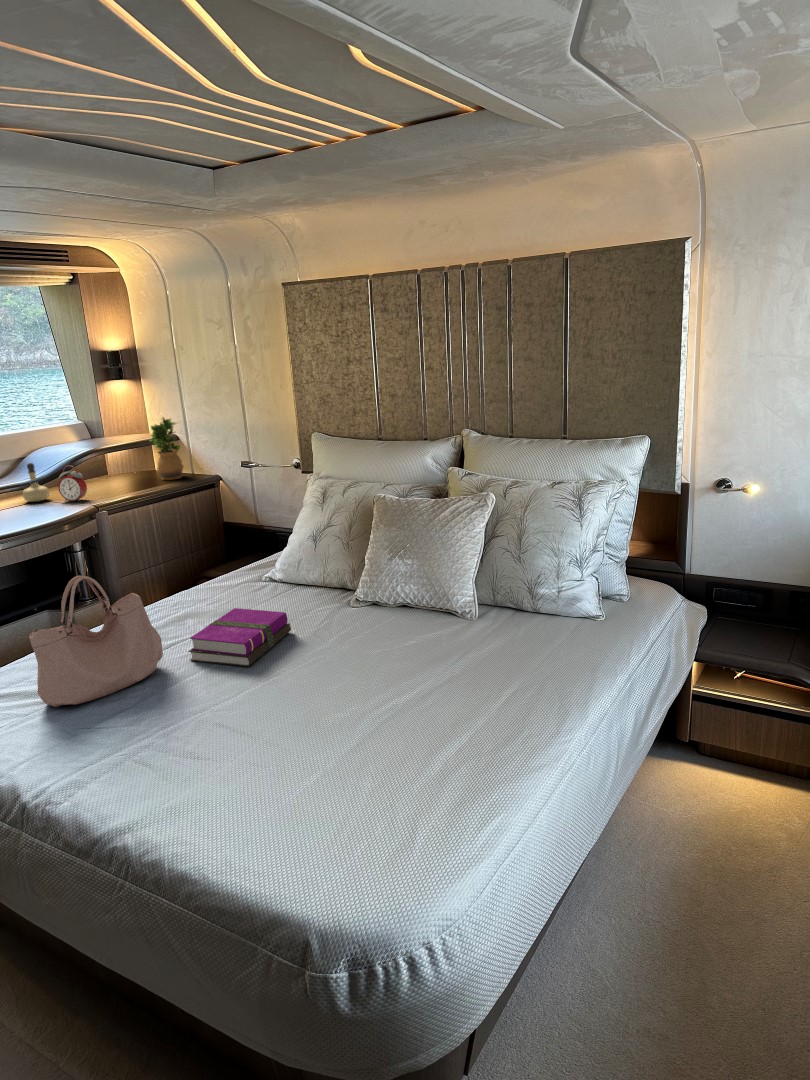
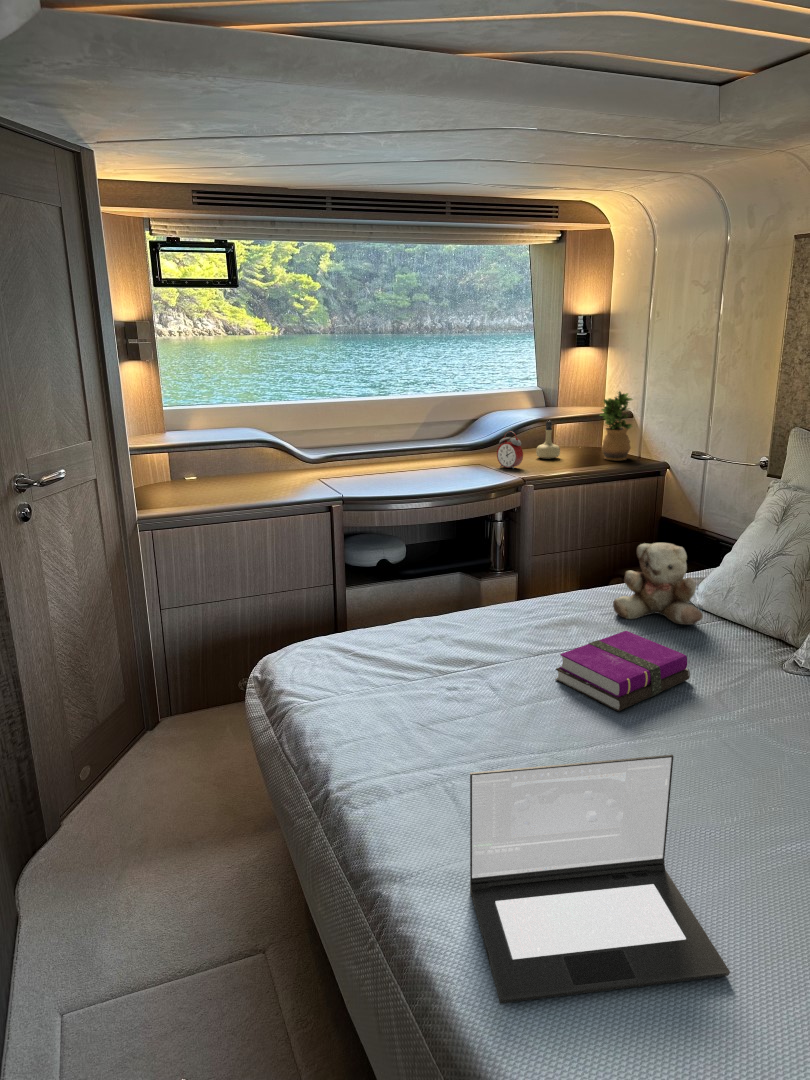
perfume bottle: present [23,463,49,502] -> present [536,420,560,459]
teddy bear: none [214,534,286,603] -> present [613,543,703,624]
handbag: present [29,576,163,707] -> none [390,556,528,693]
laptop: none [173,662,375,861] -> present [470,755,730,1003]

